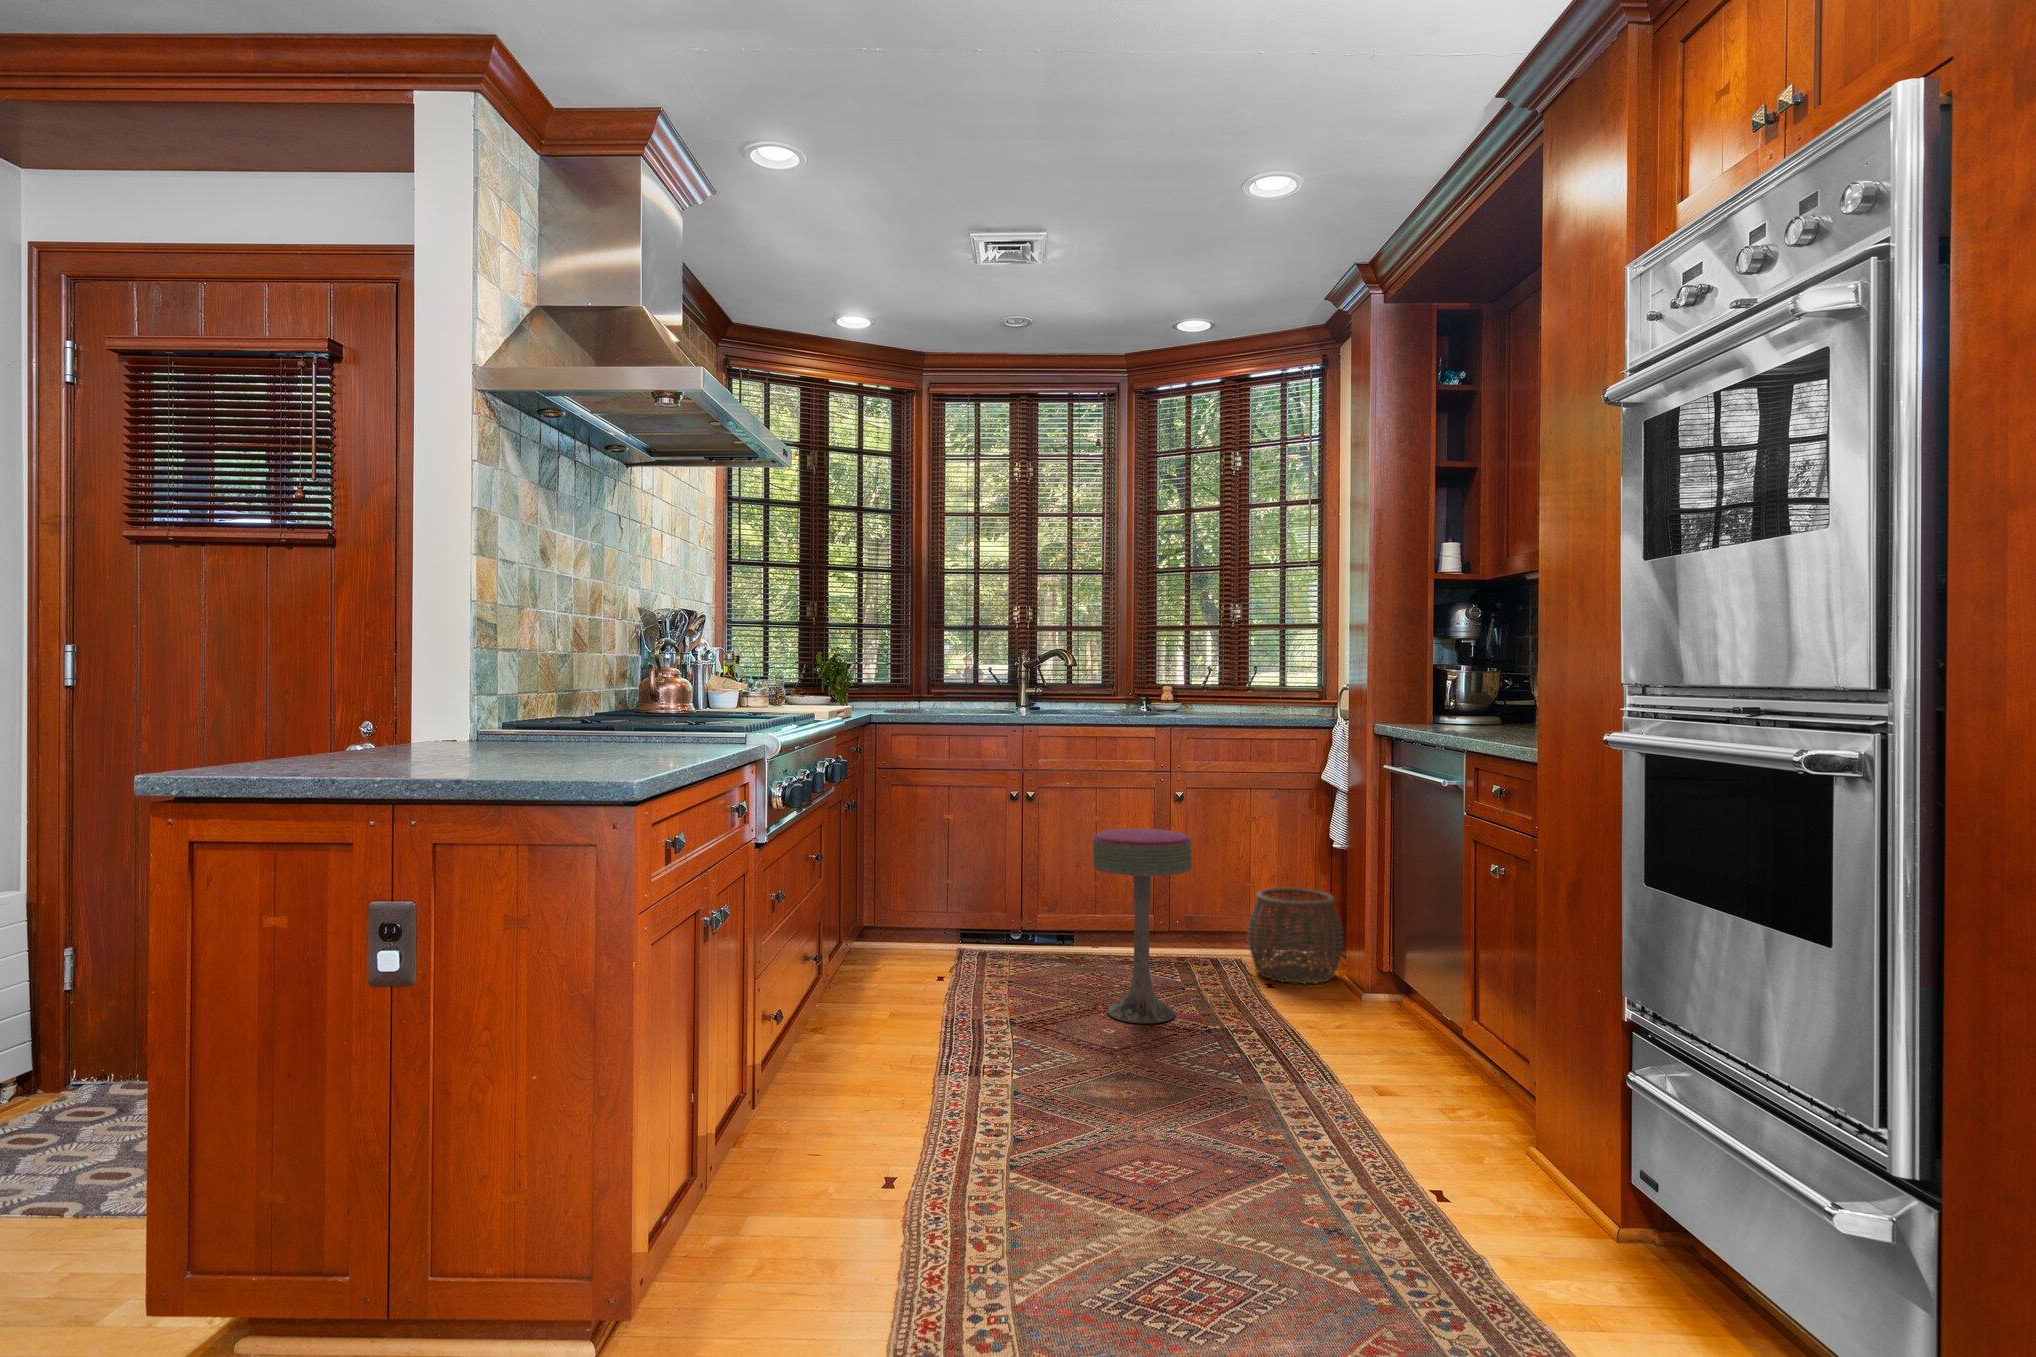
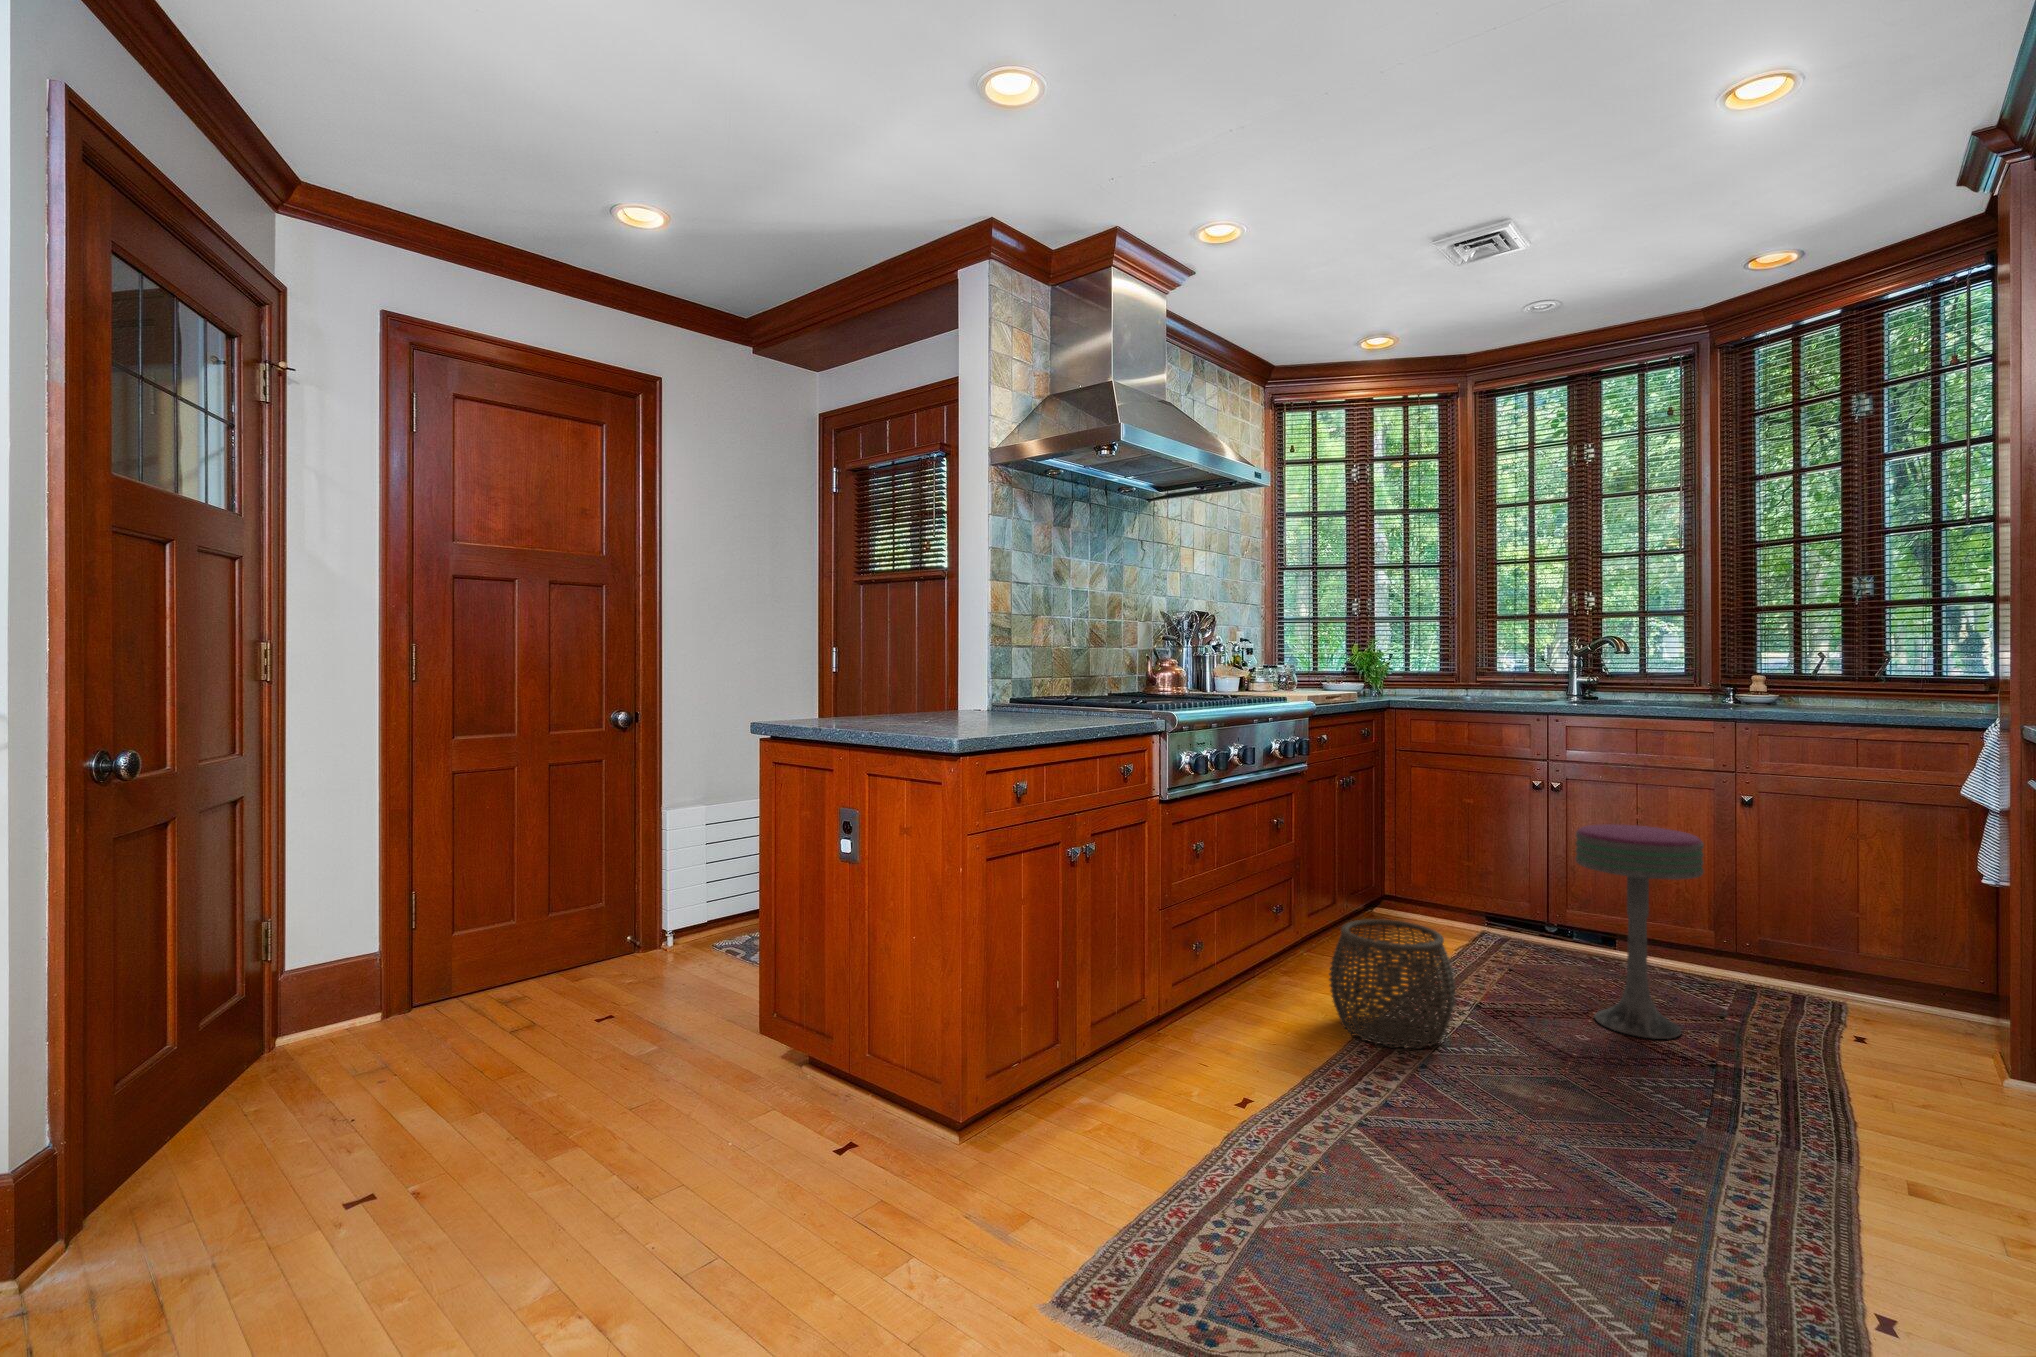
woven basket: present [1248,888,1343,984] -> present [1329,919,1457,1049]

